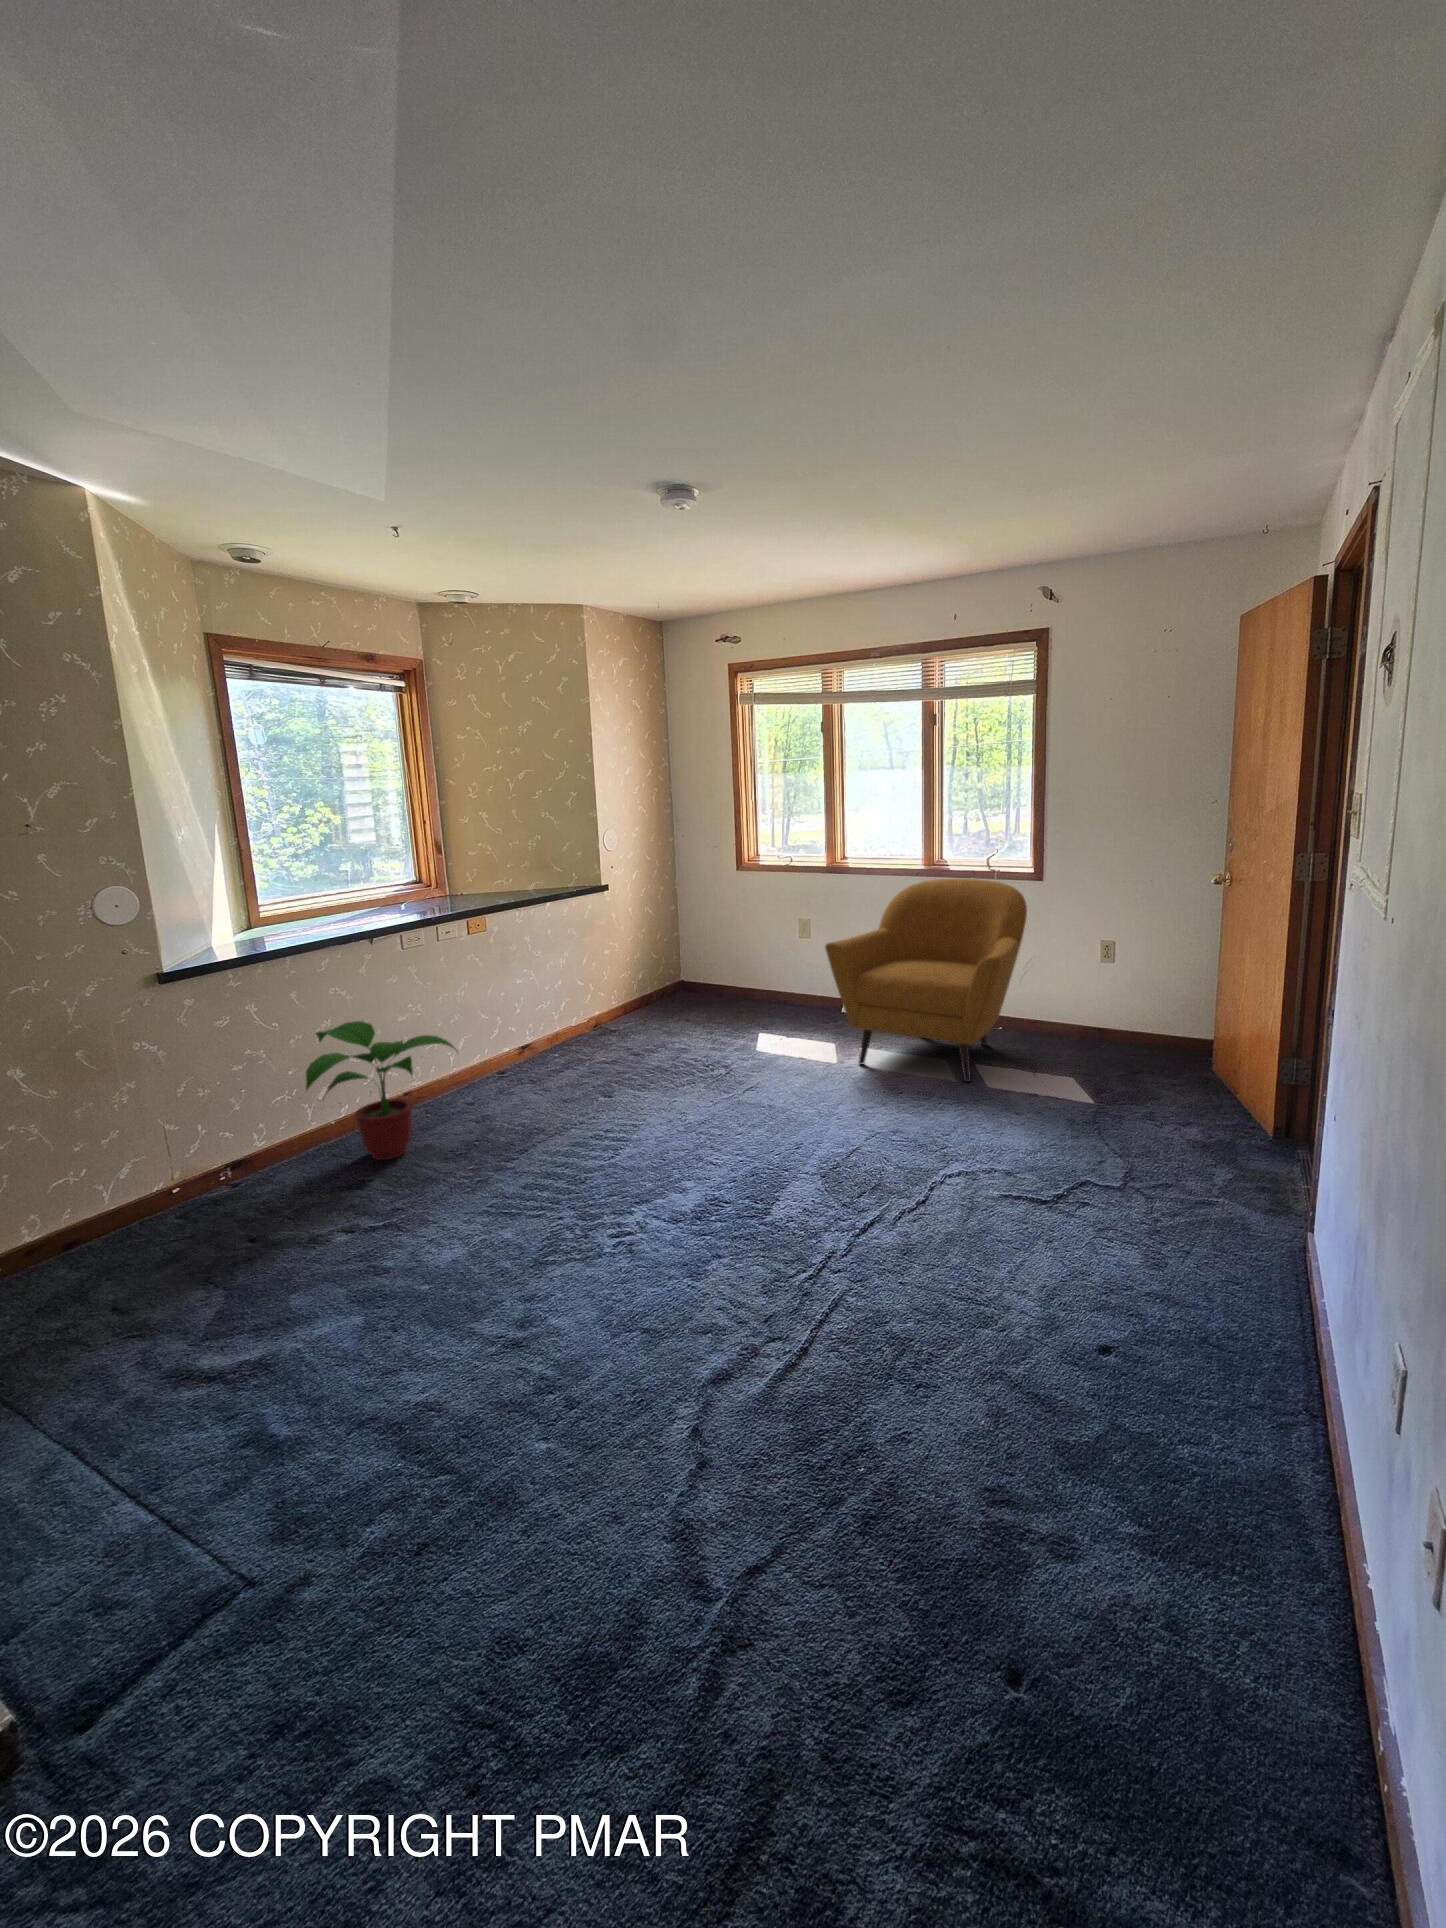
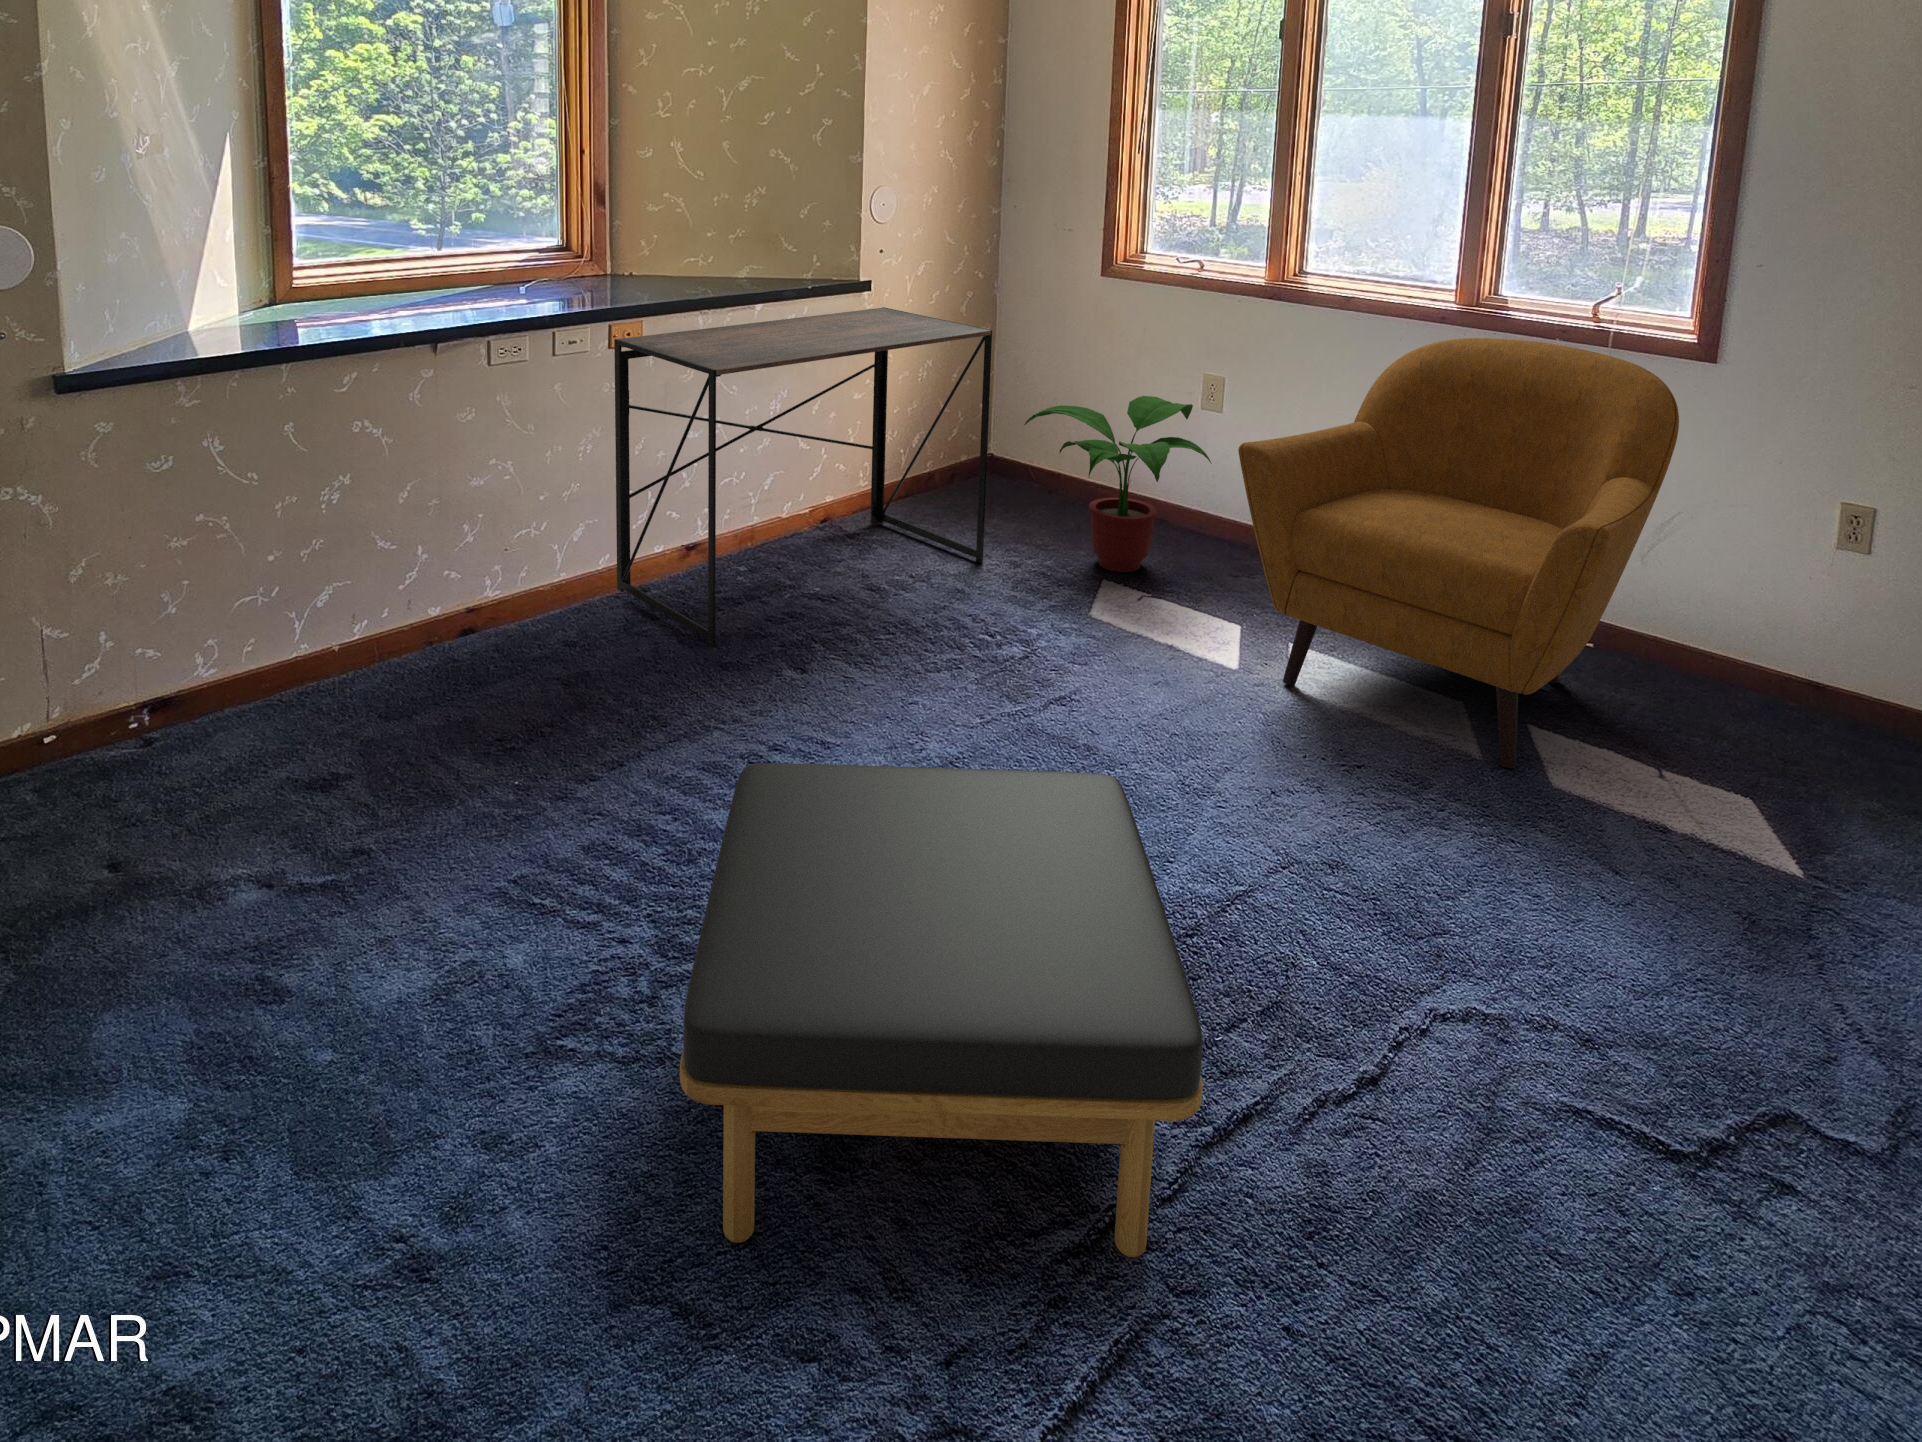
desk: none [471,898,691,1092] -> present [614,307,992,647]
potted plant: present [306,1021,455,1160] -> present [1024,396,1212,572]
ottoman: none [613,1094,858,1308] -> present [680,763,1203,1257]

